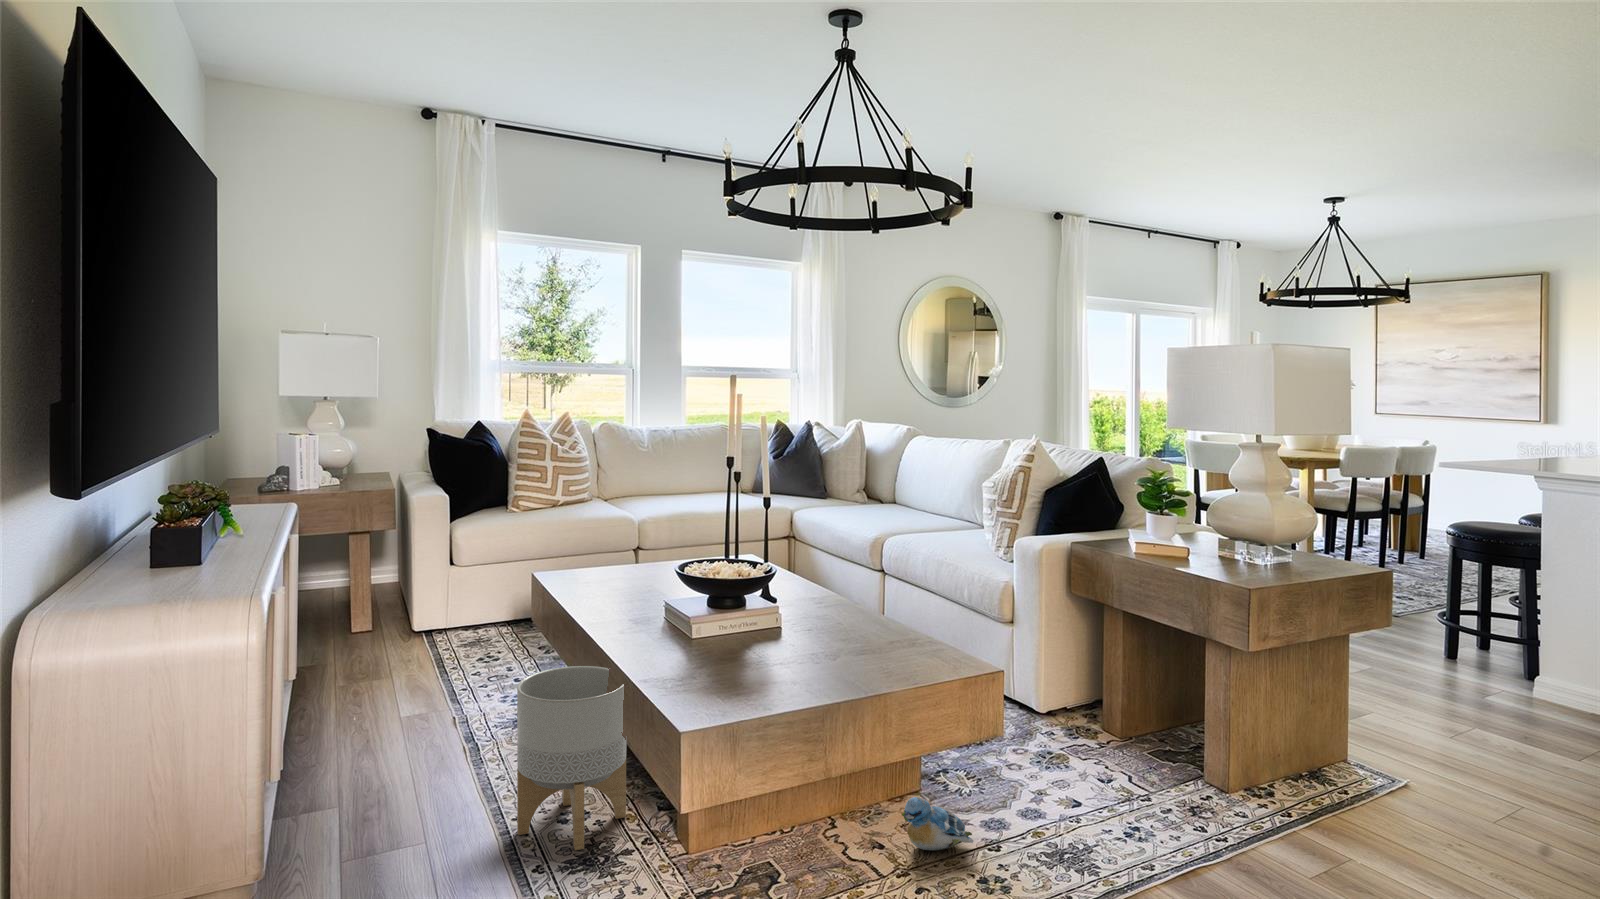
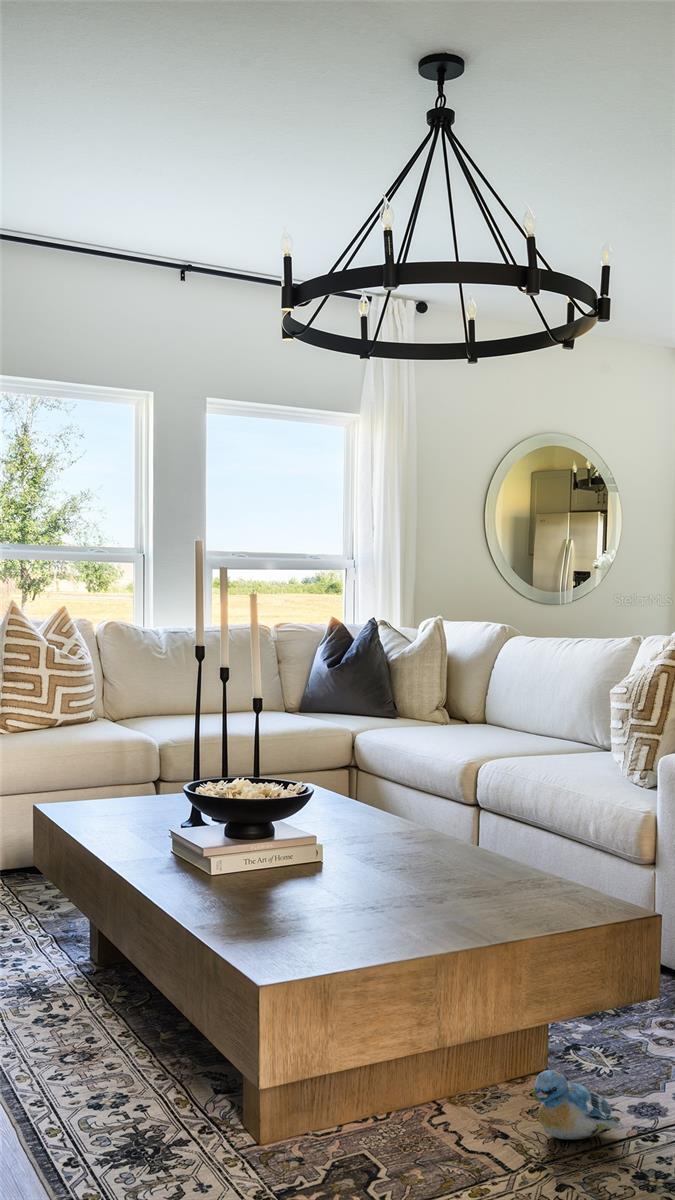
planter: present [517,666,626,850] -> none [39,907,178,1140]

